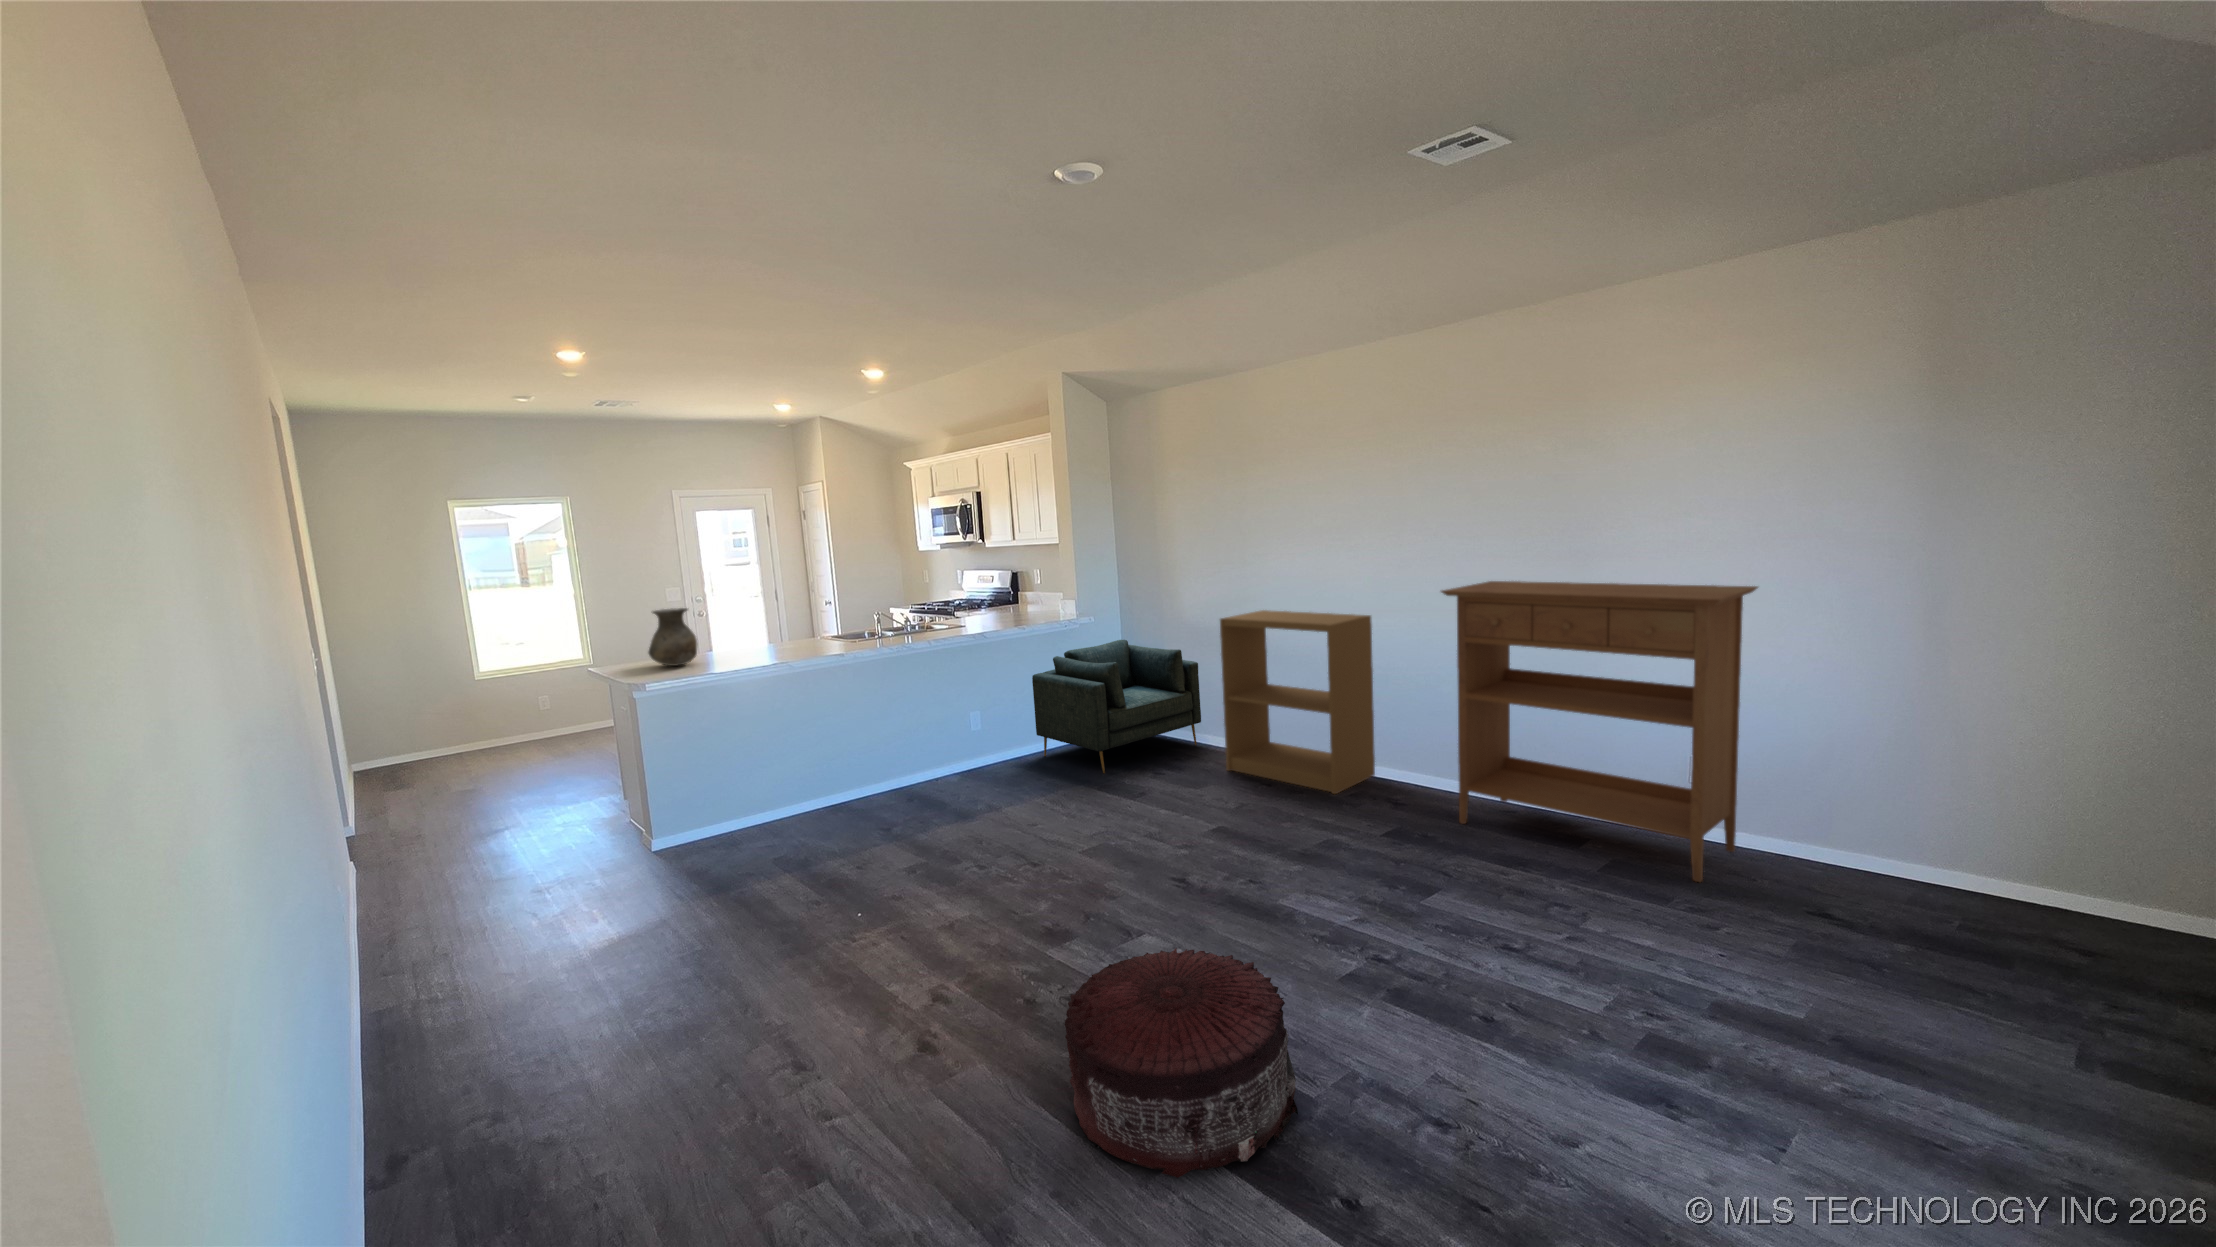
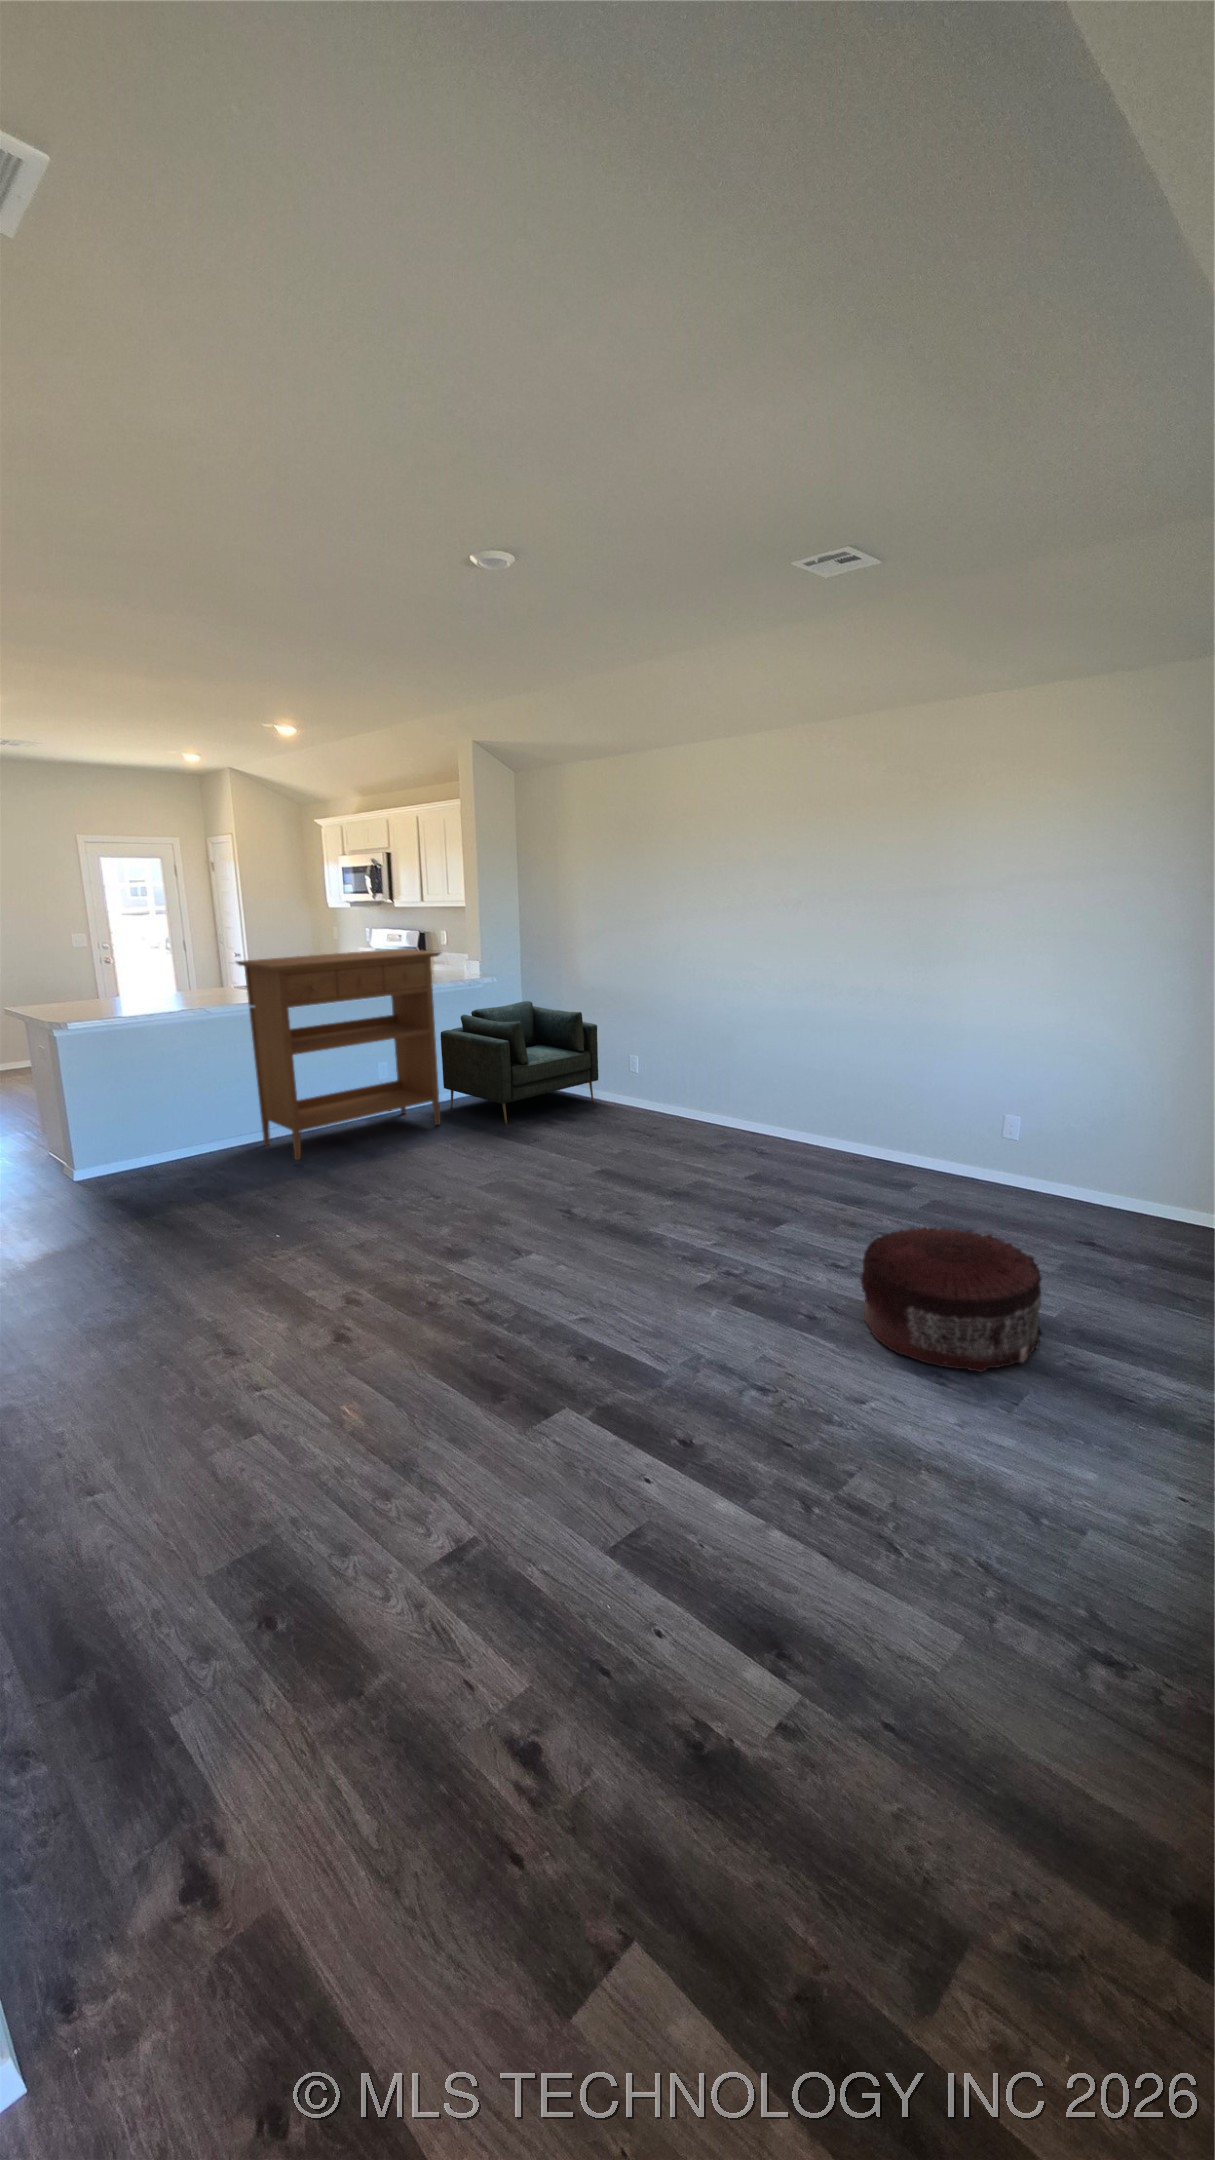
console table: present [1441,581,1758,882] -> present [236,949,441,1160]
vase: present [648,608,697,666] -> none [60,954,110,1011]
bookshelf: present [1220,610,1375,794] -> none [617,978,753,1145]
pouf: present [1065,949,1298,1178] -> present [861,1226,1042,1372]

